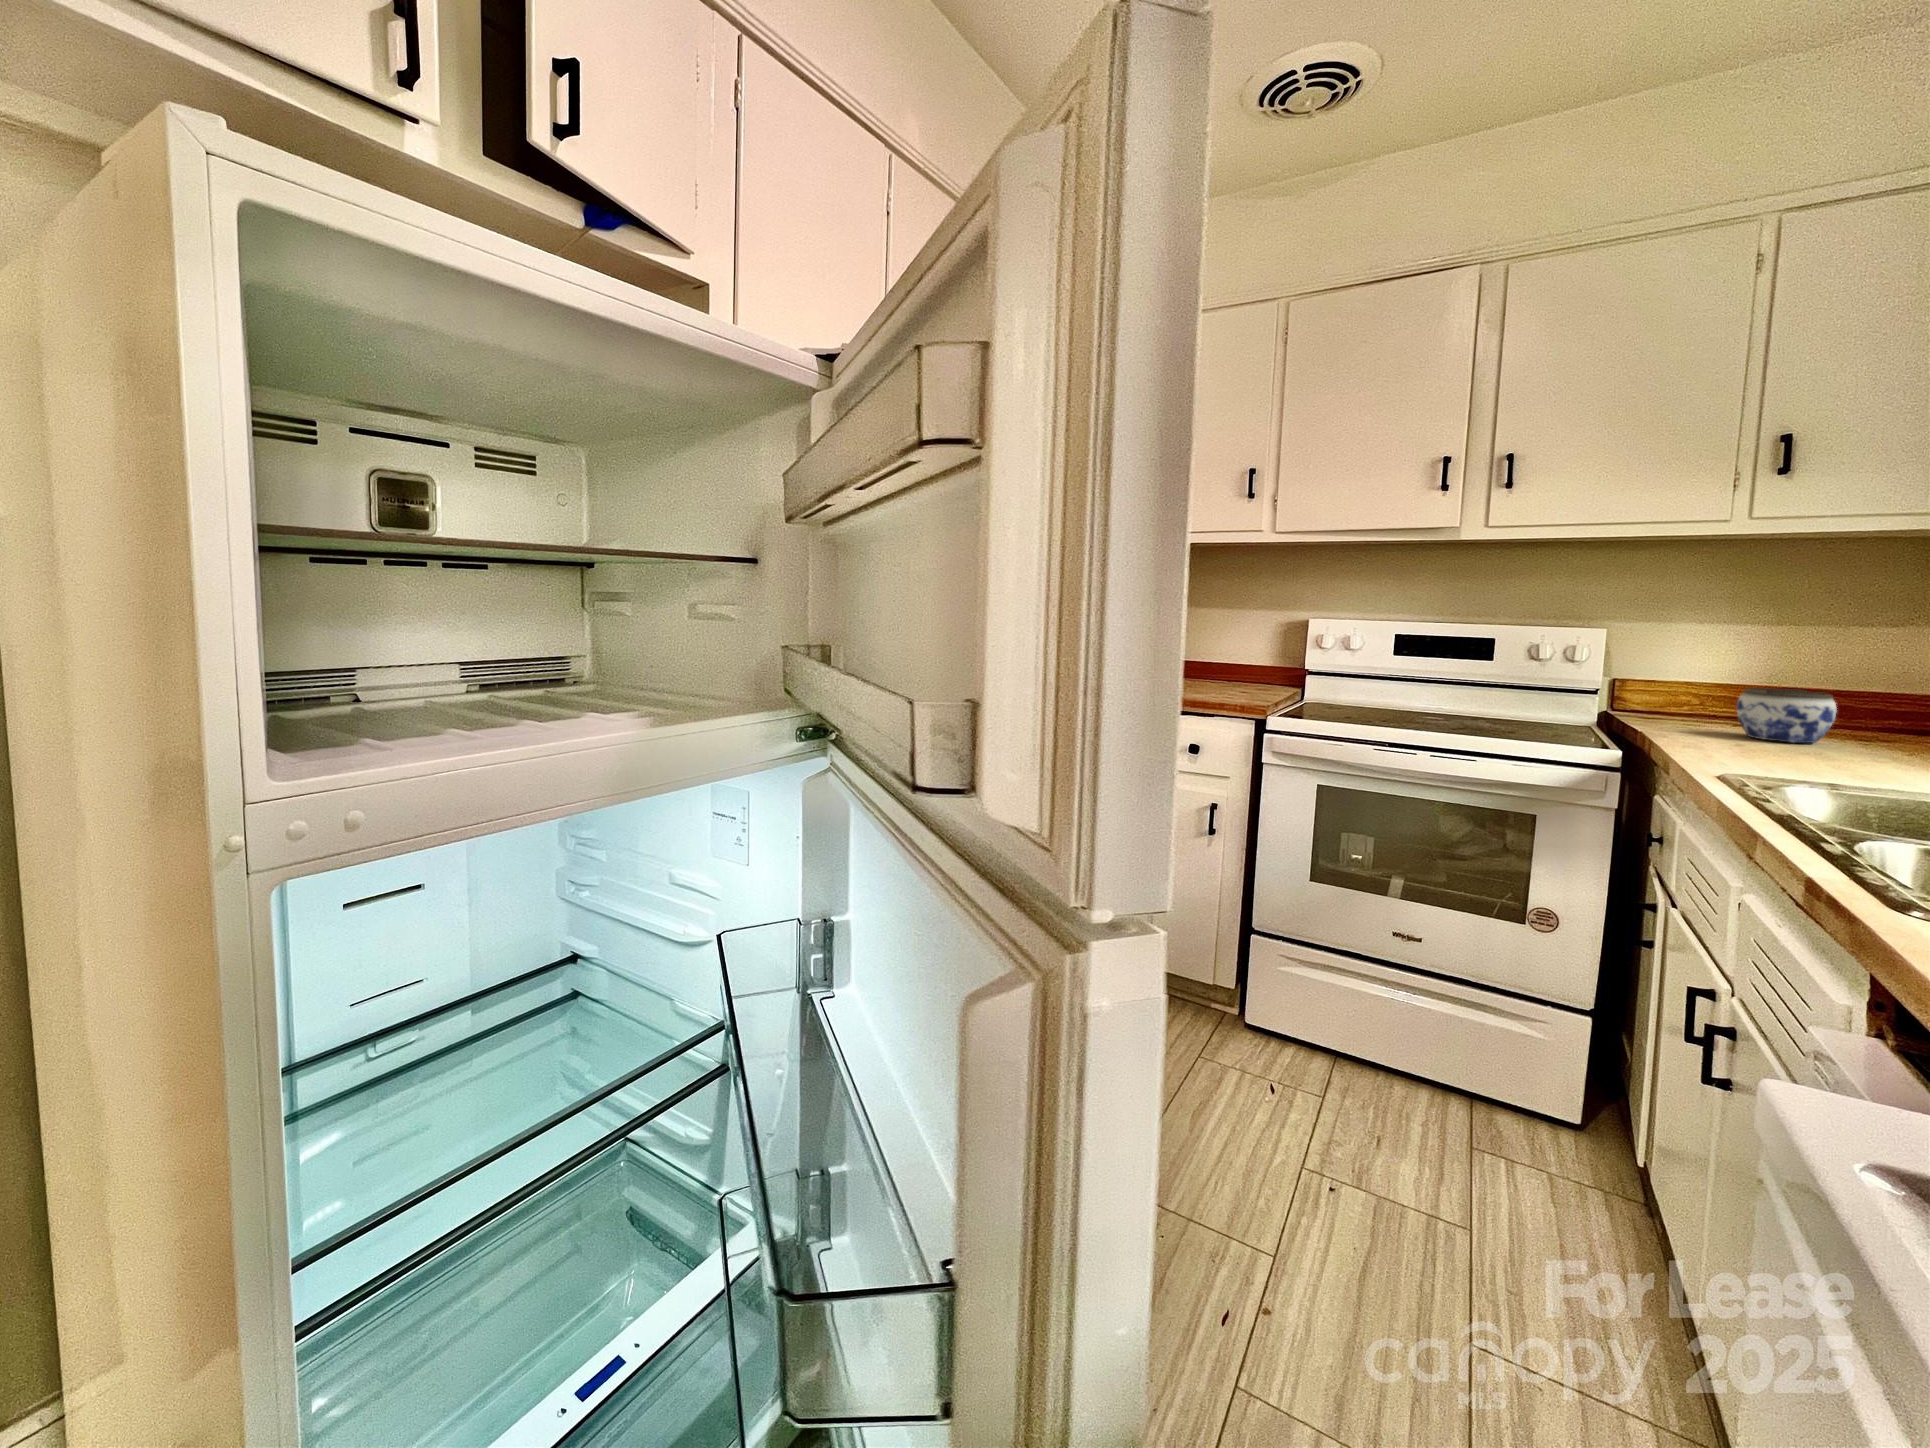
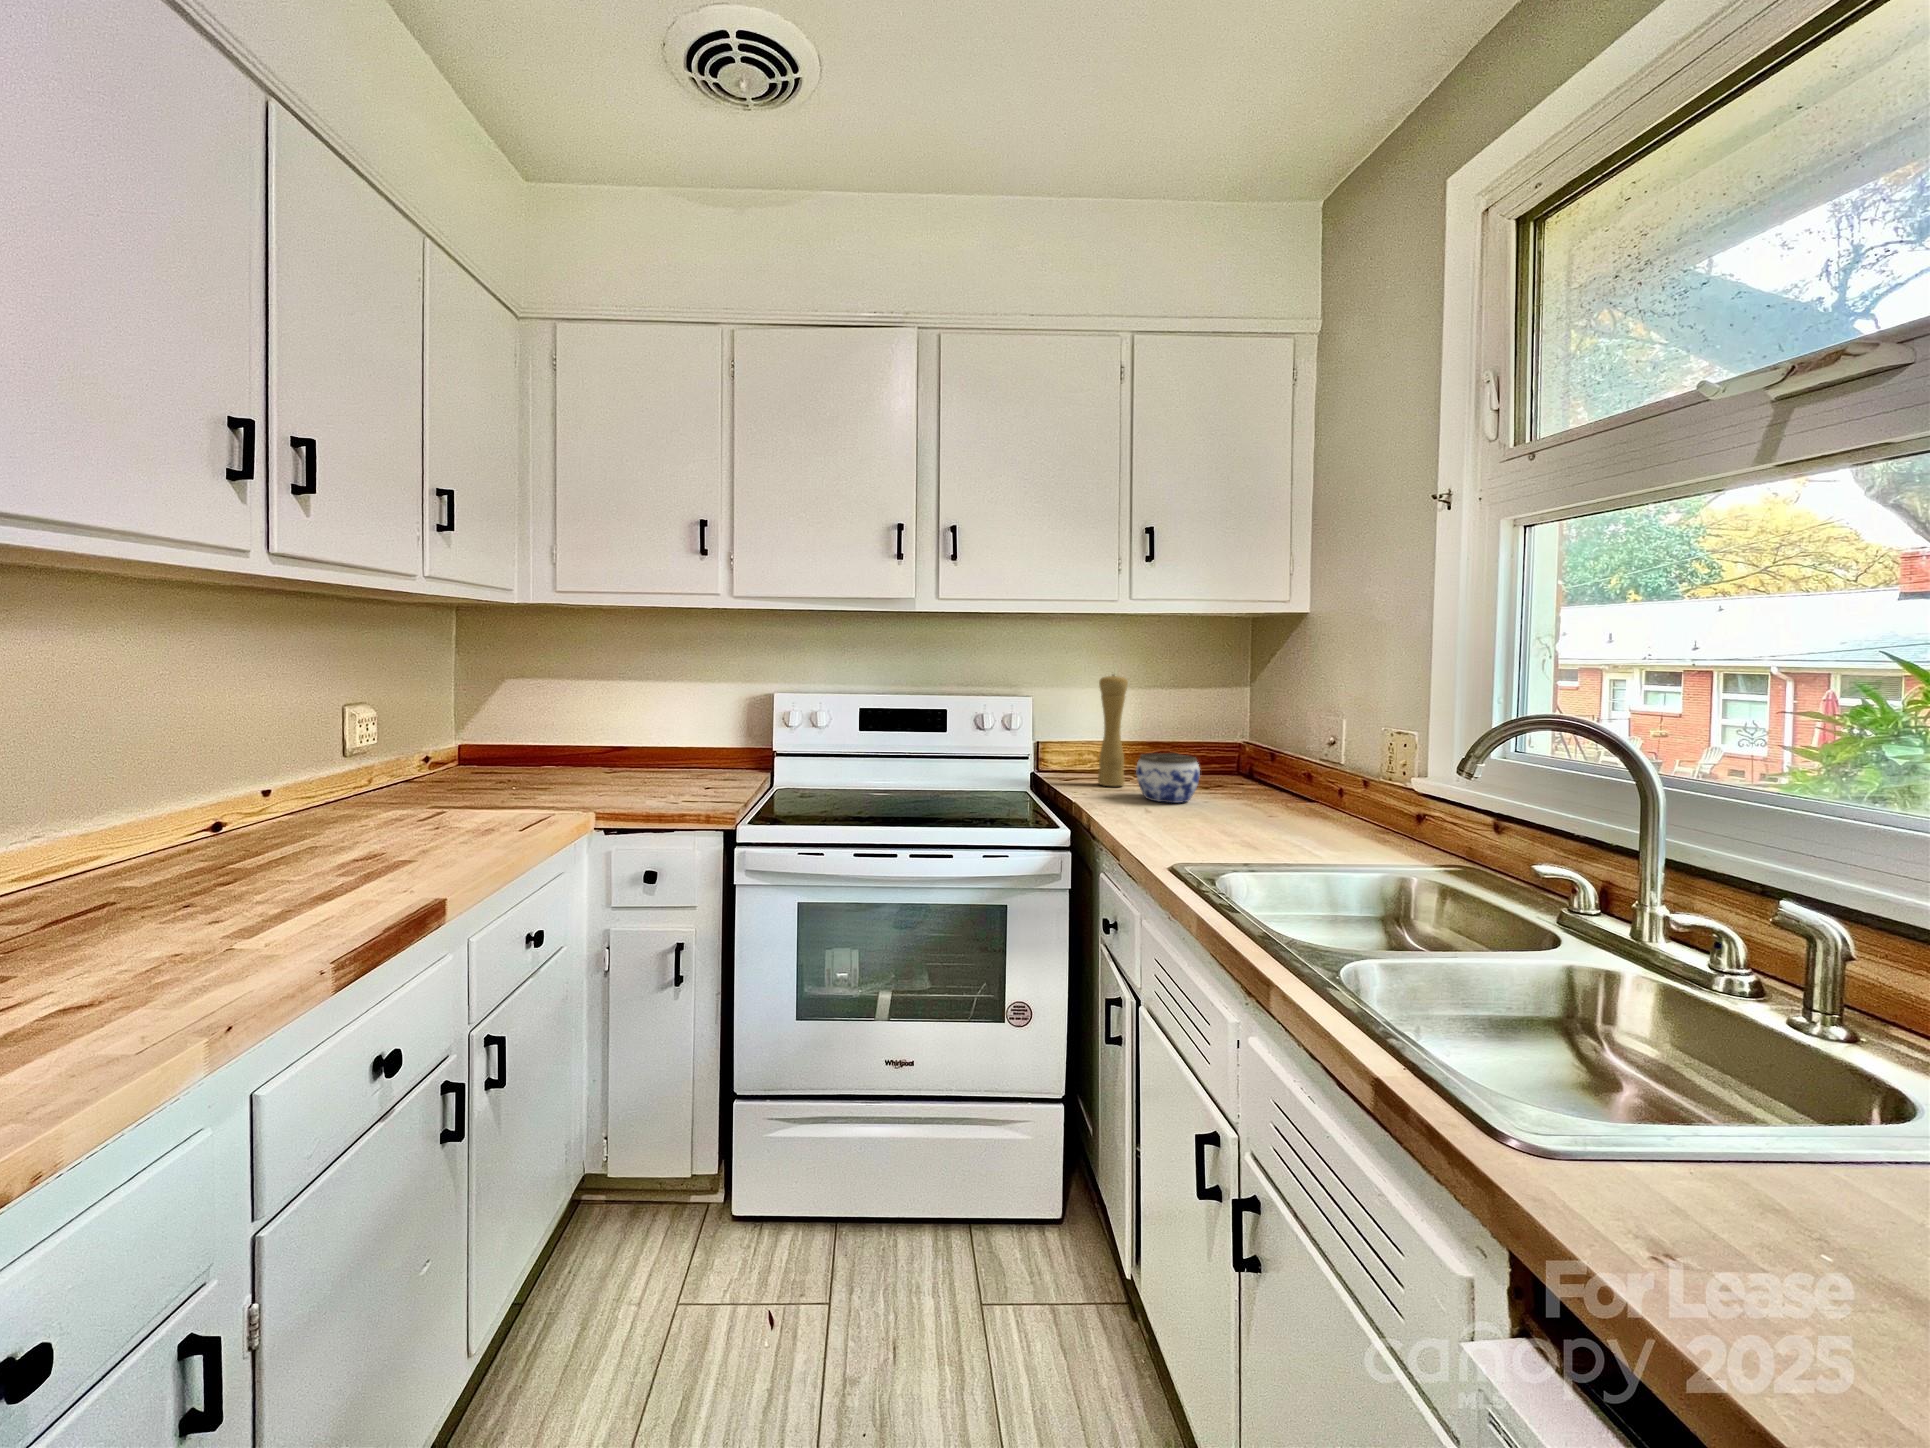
pepper mill: none [1689,603,1743,726] -> present [1098,675,1128,786]

